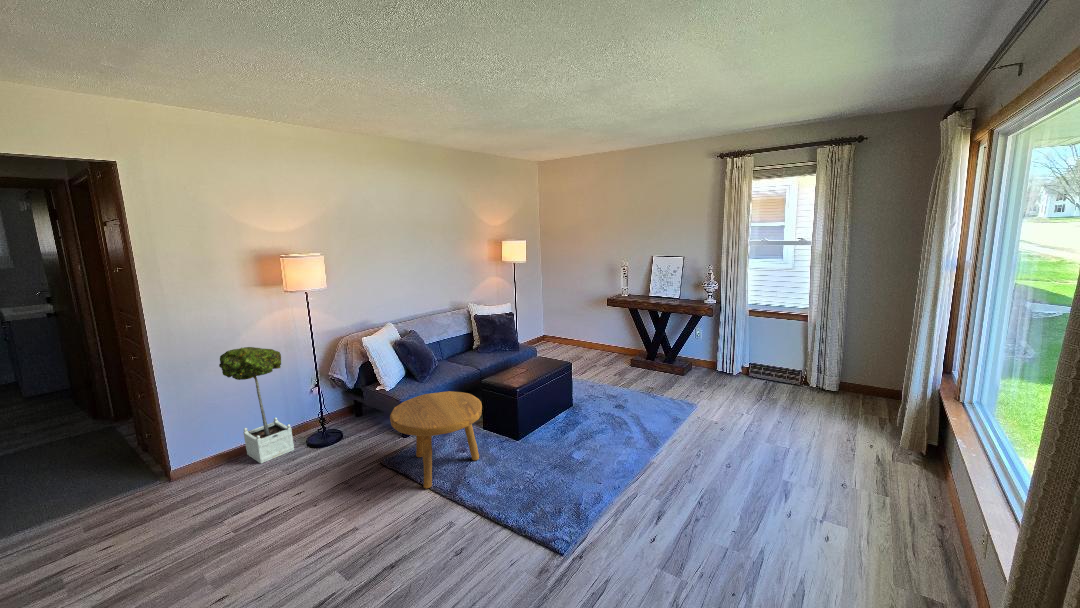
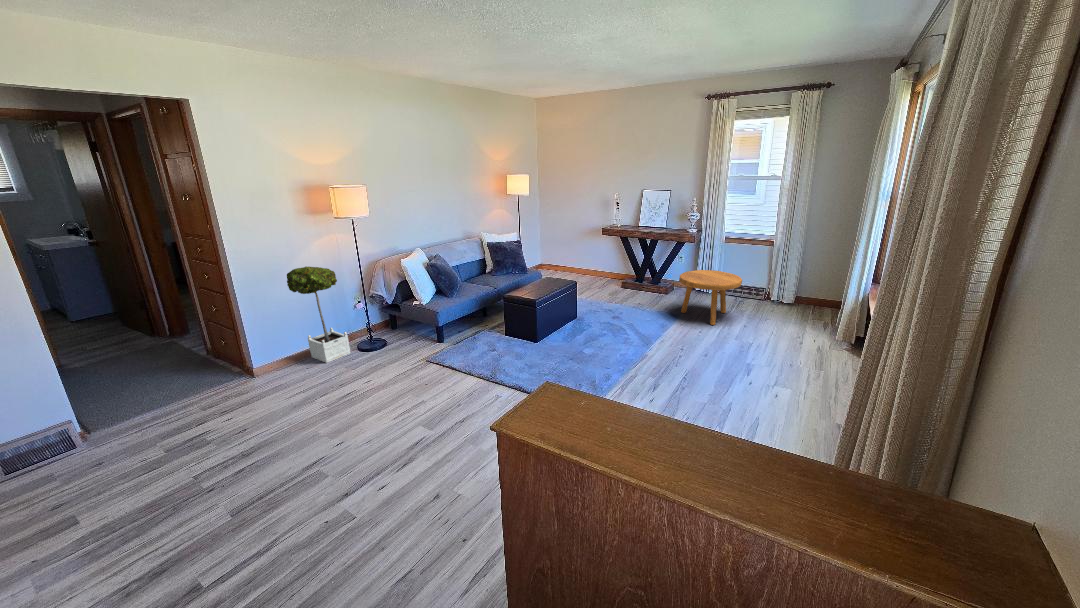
footstool: present [390,391,482,489] -> present [679,270,742,325]

